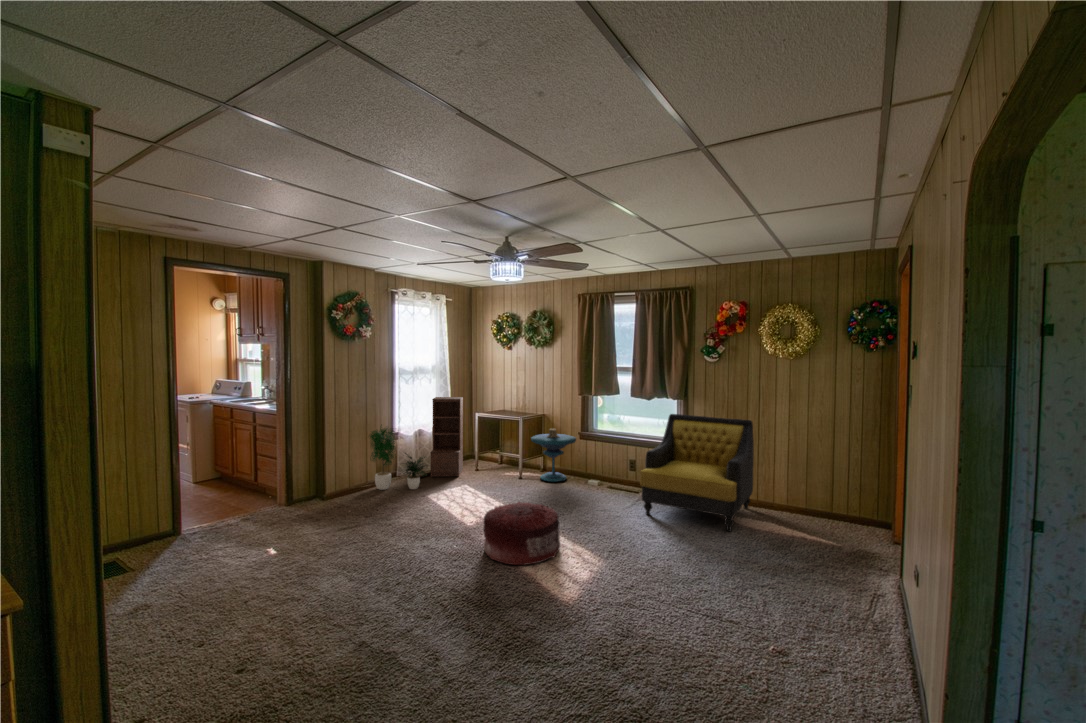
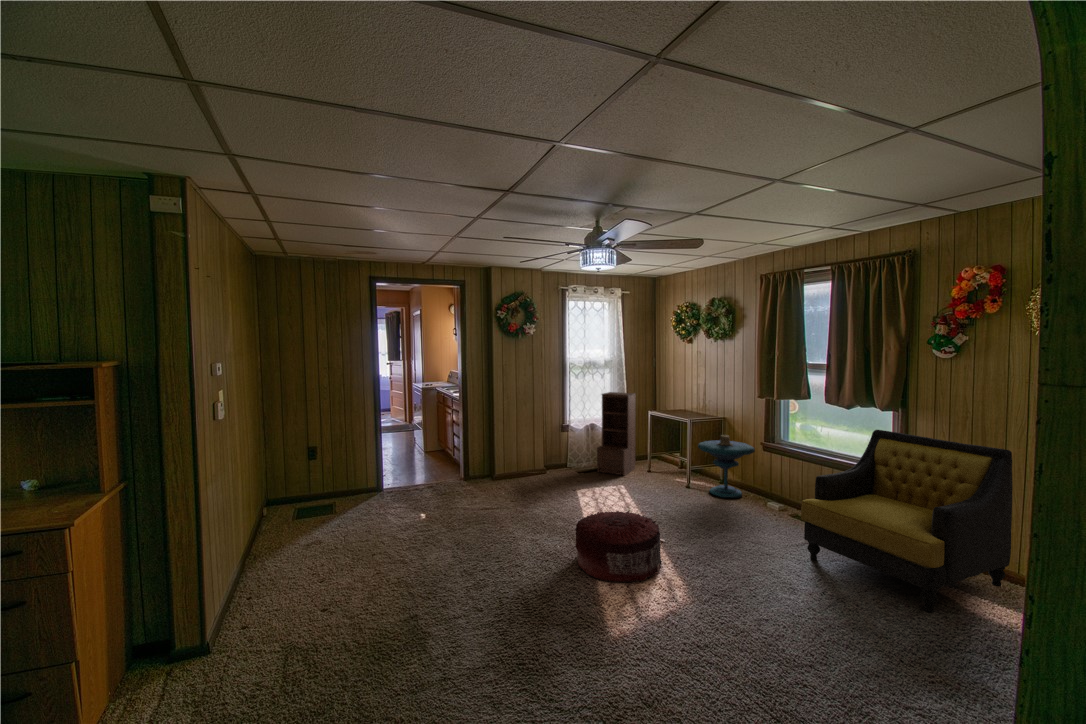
potted plant: present [370,425,425,490] -> none [533,415,587,482]

